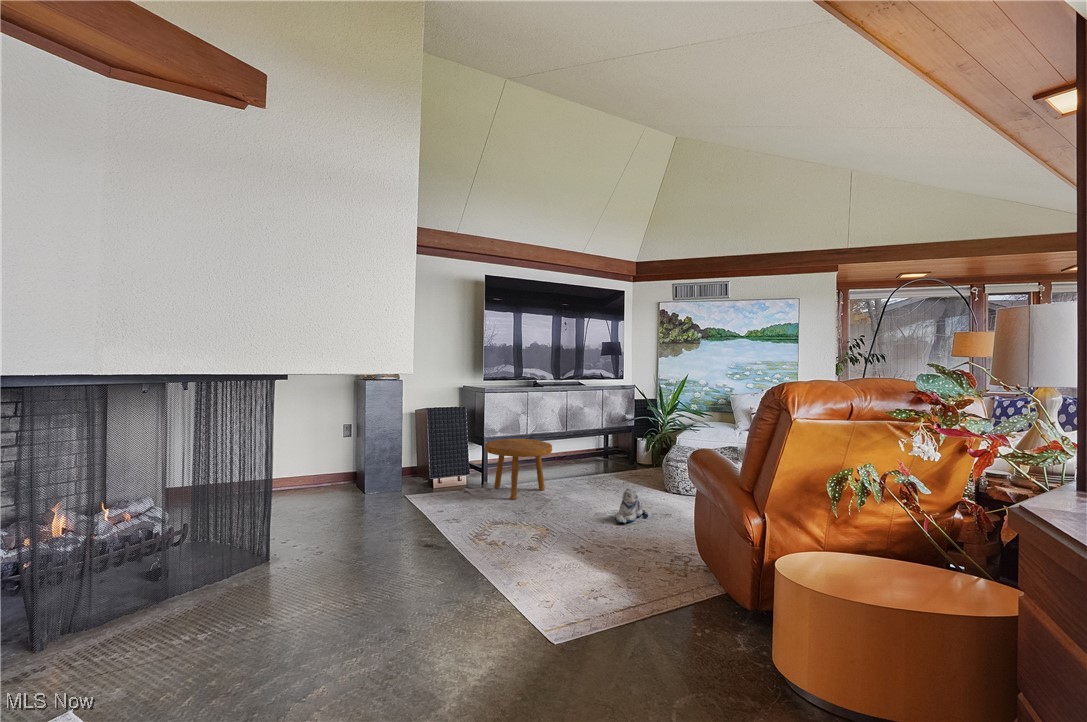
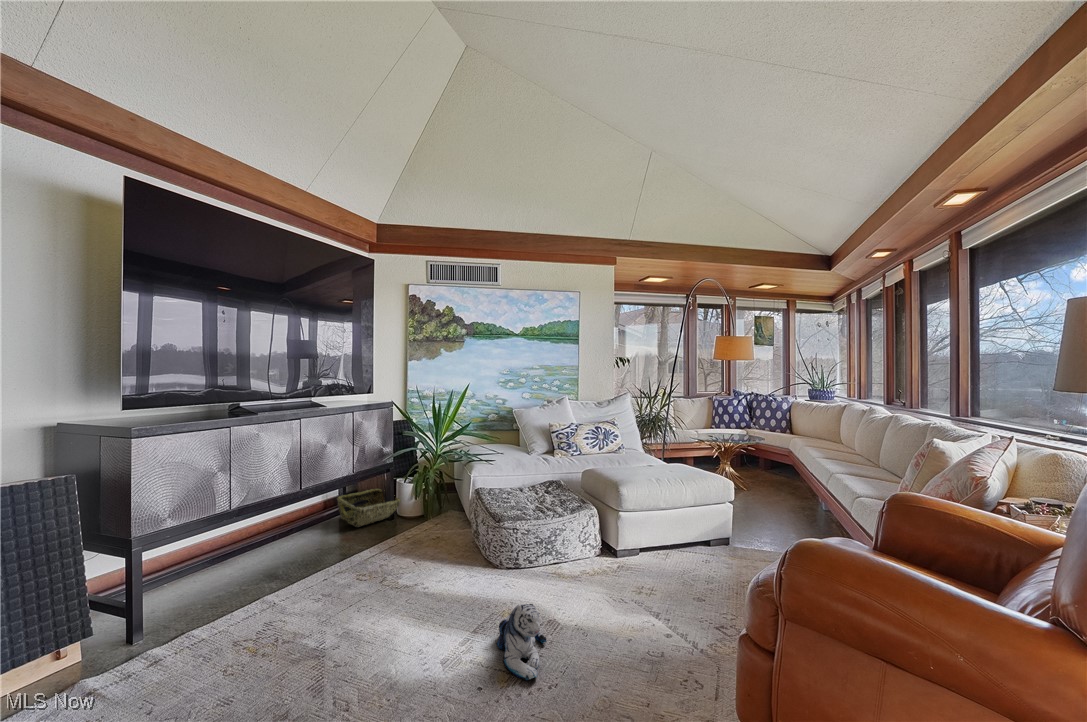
footstool: present [485,439,552,500] -> none [163,530,329,689]
woven basket: none [598,444,639,465] -> present [337,489,401,527]

